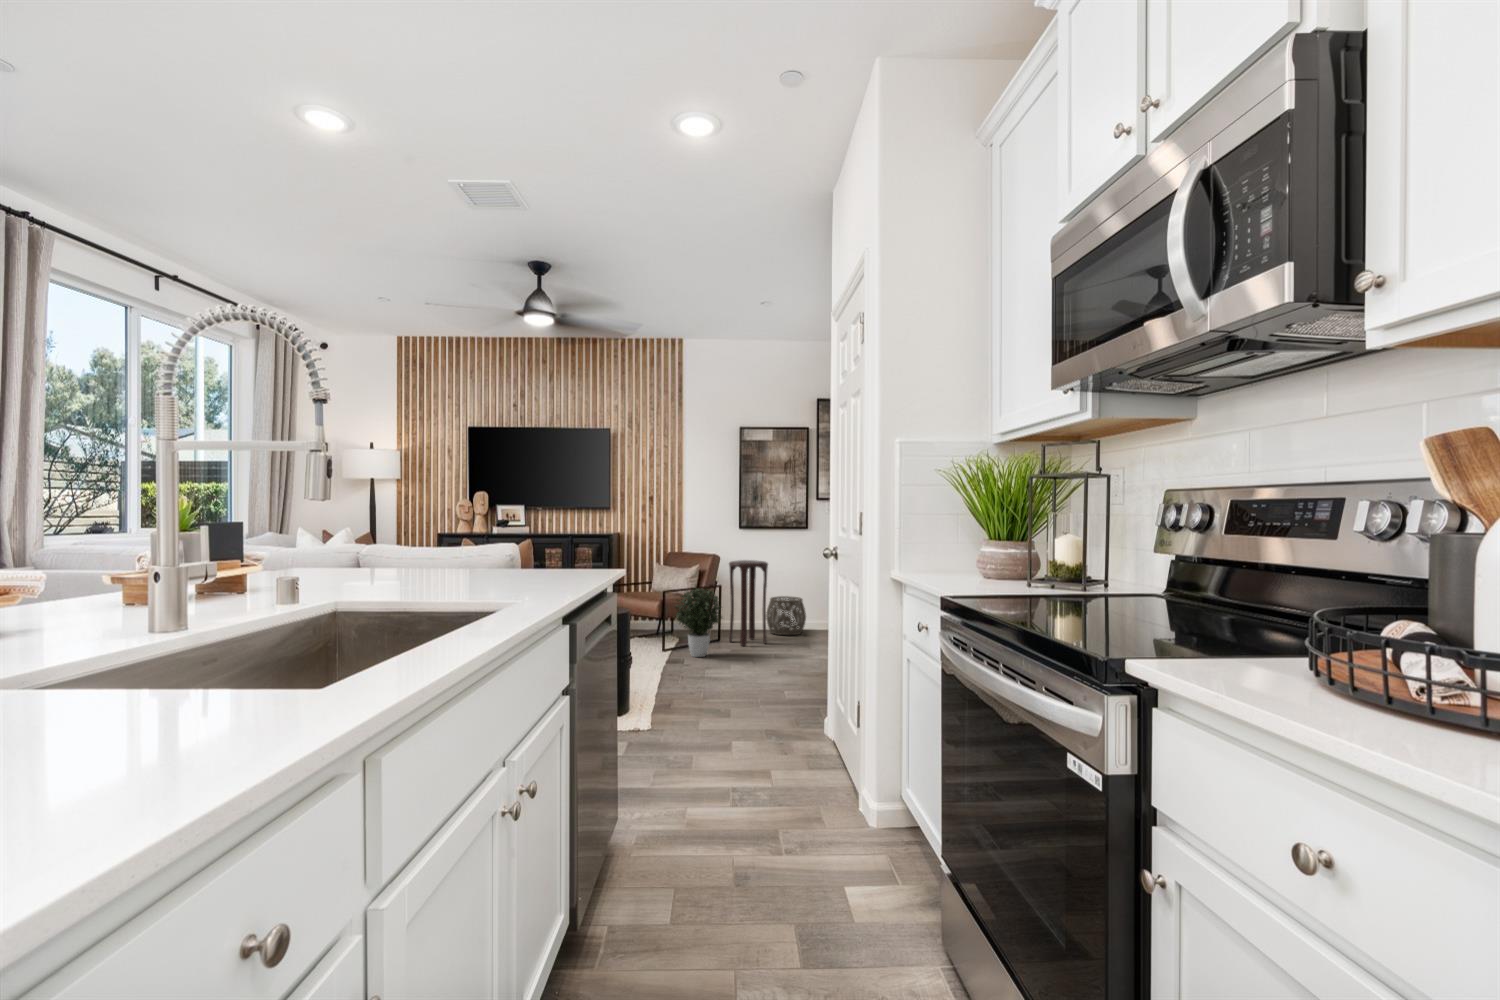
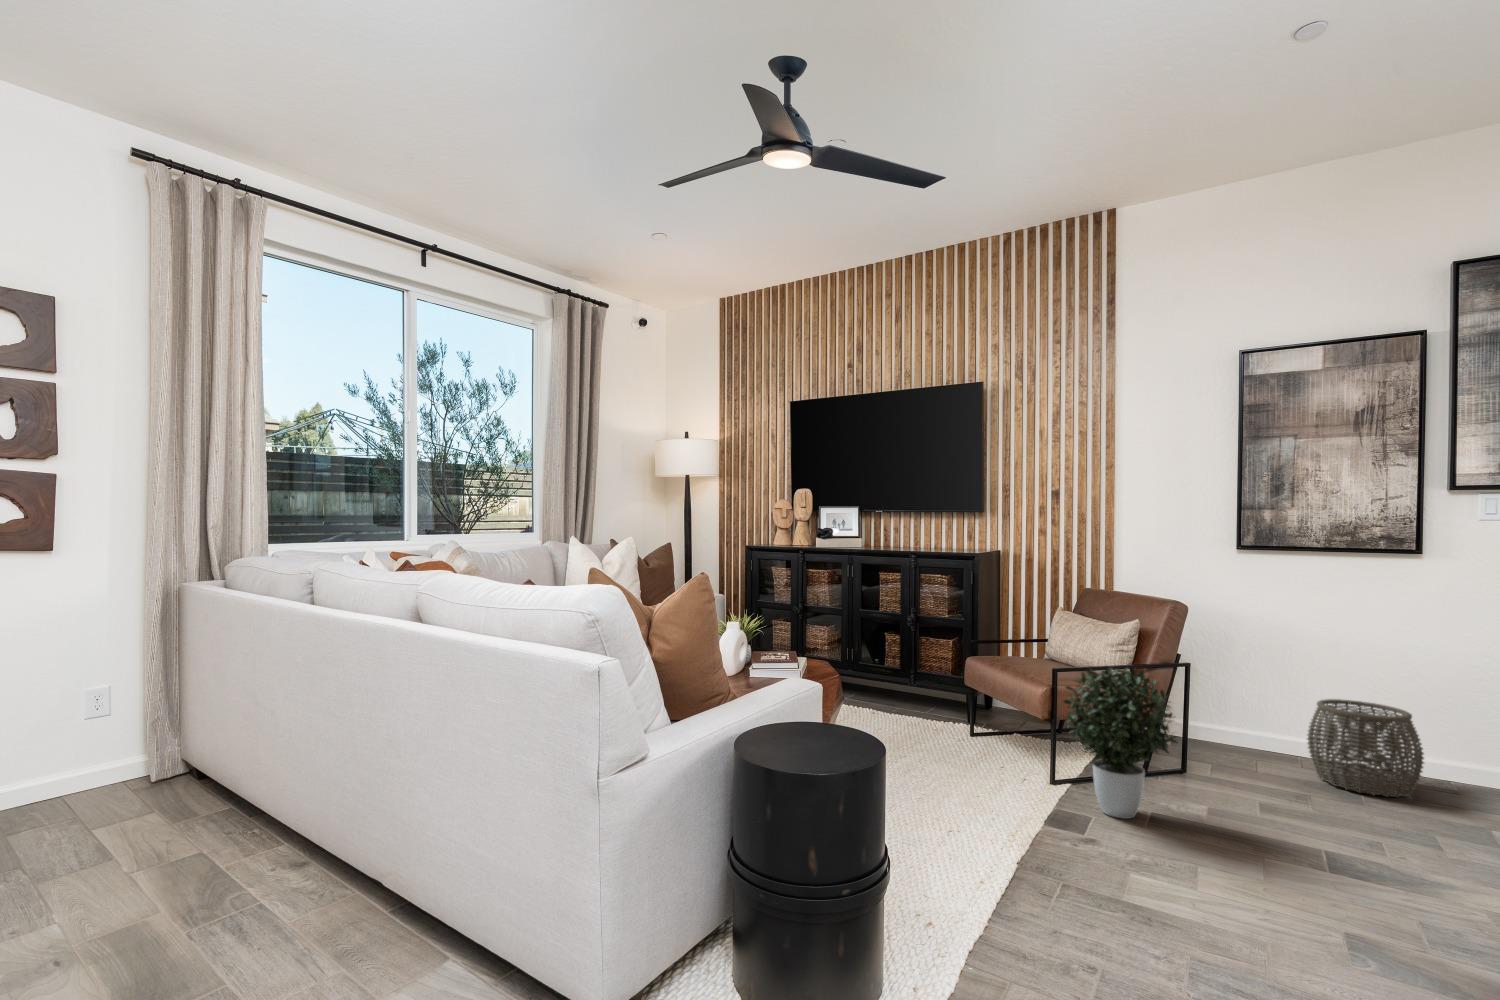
stool: present [729,560,768,646] -> none [1202,615,1306,810]

